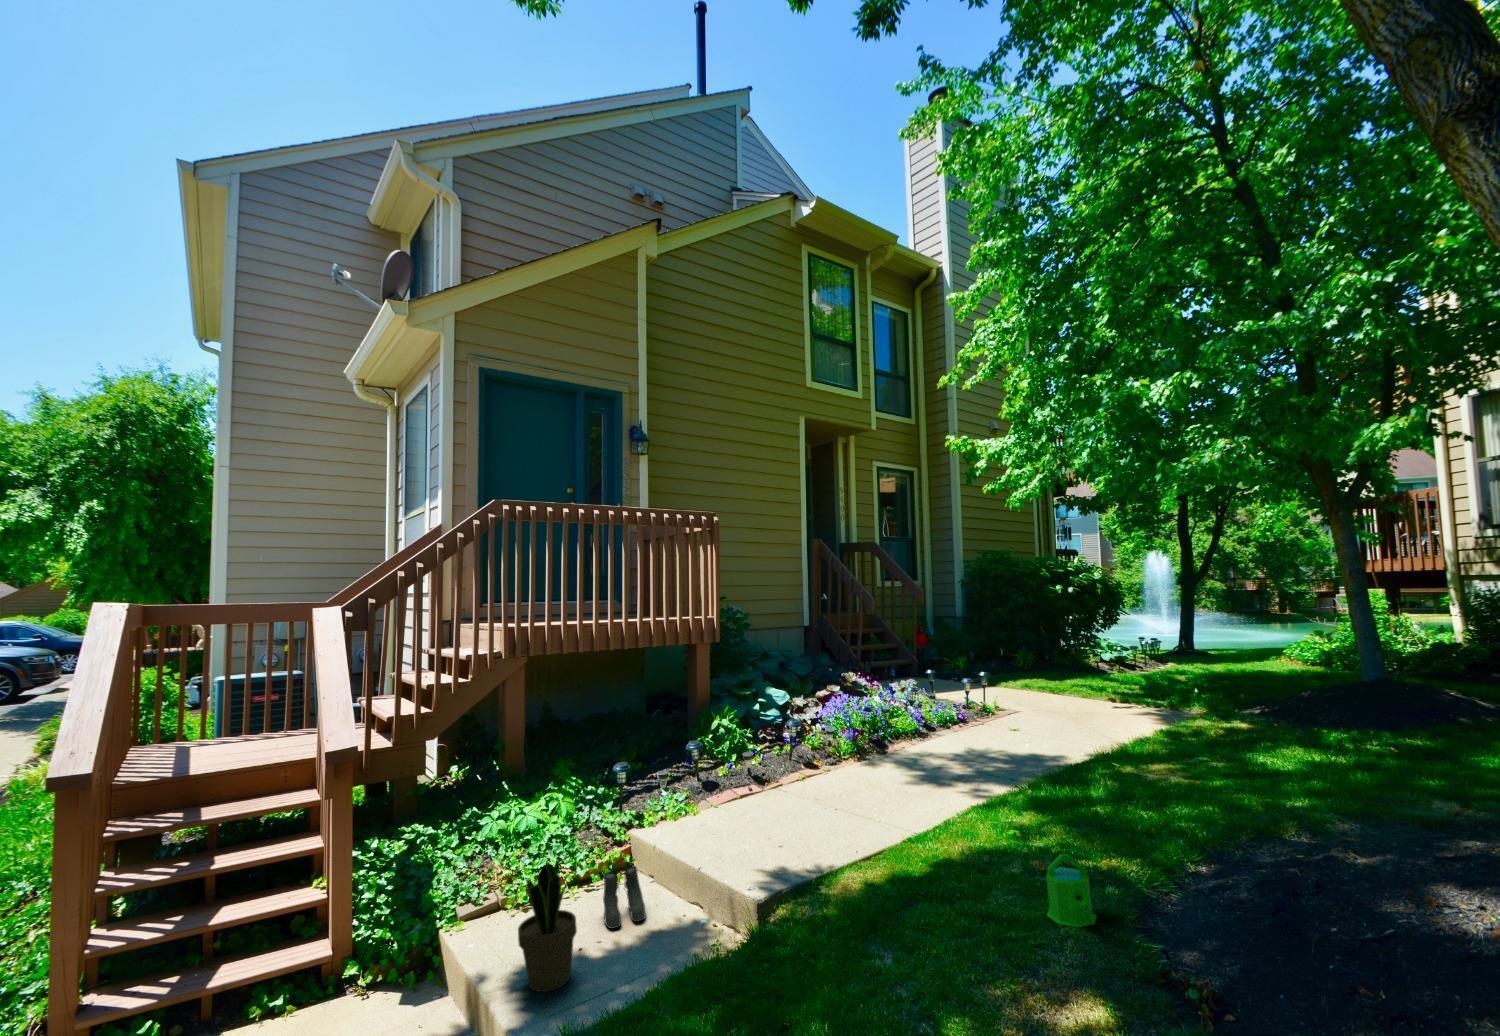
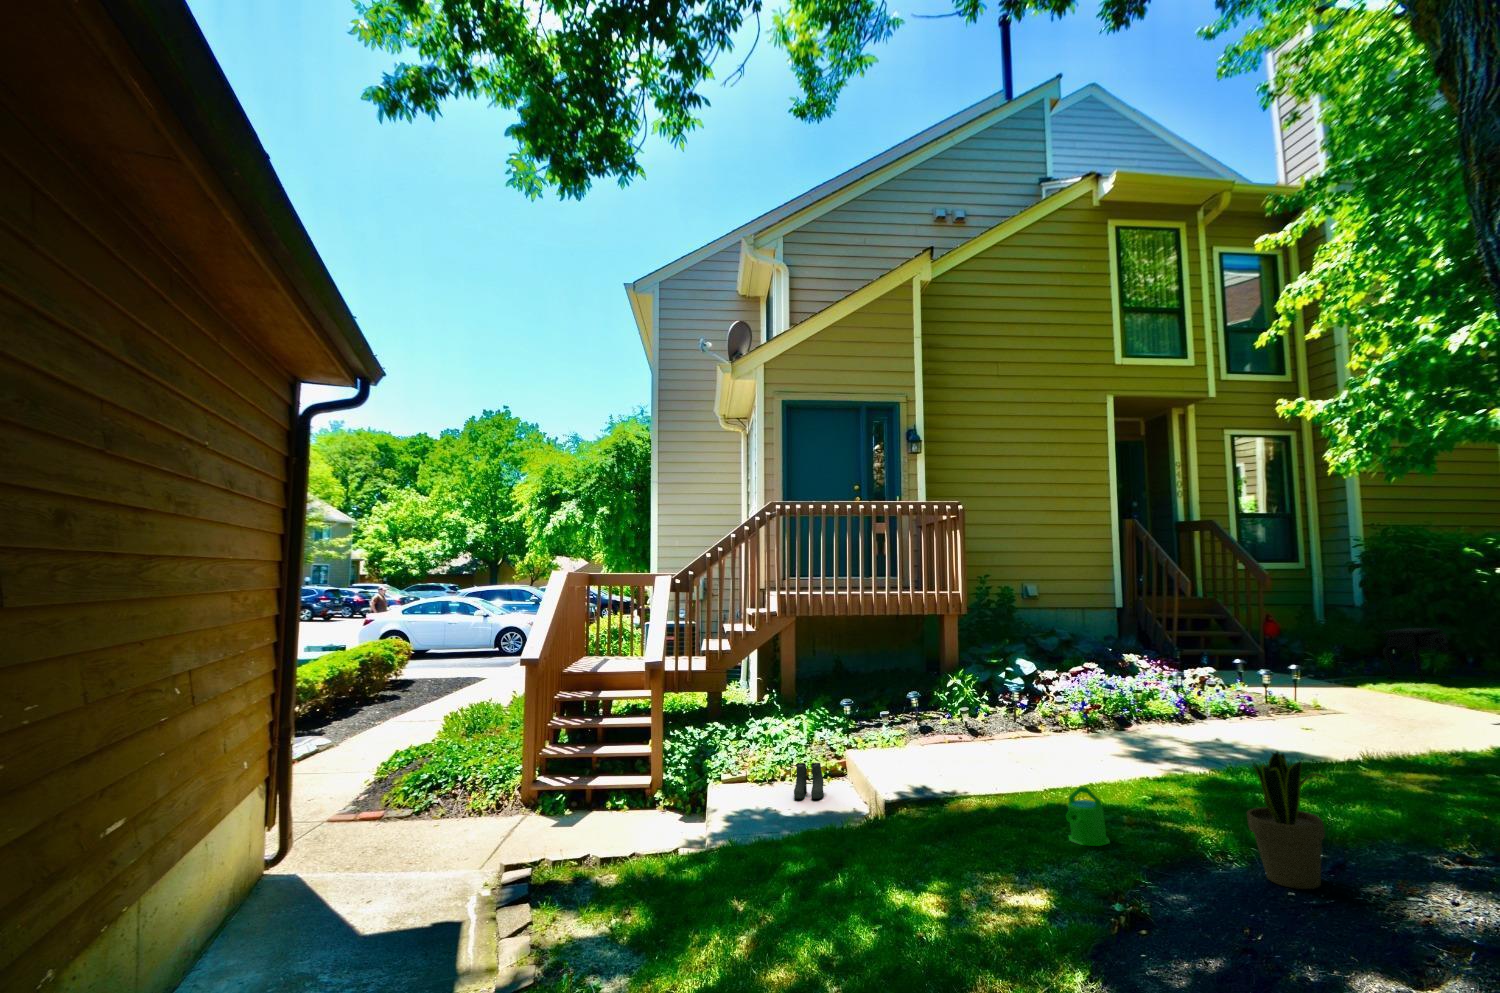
side table: none [988,628,1027,671] -> present [1382,628,1448,681]
potted plant: present [518,859,582,992] -> present [1247,752,1325,889]

